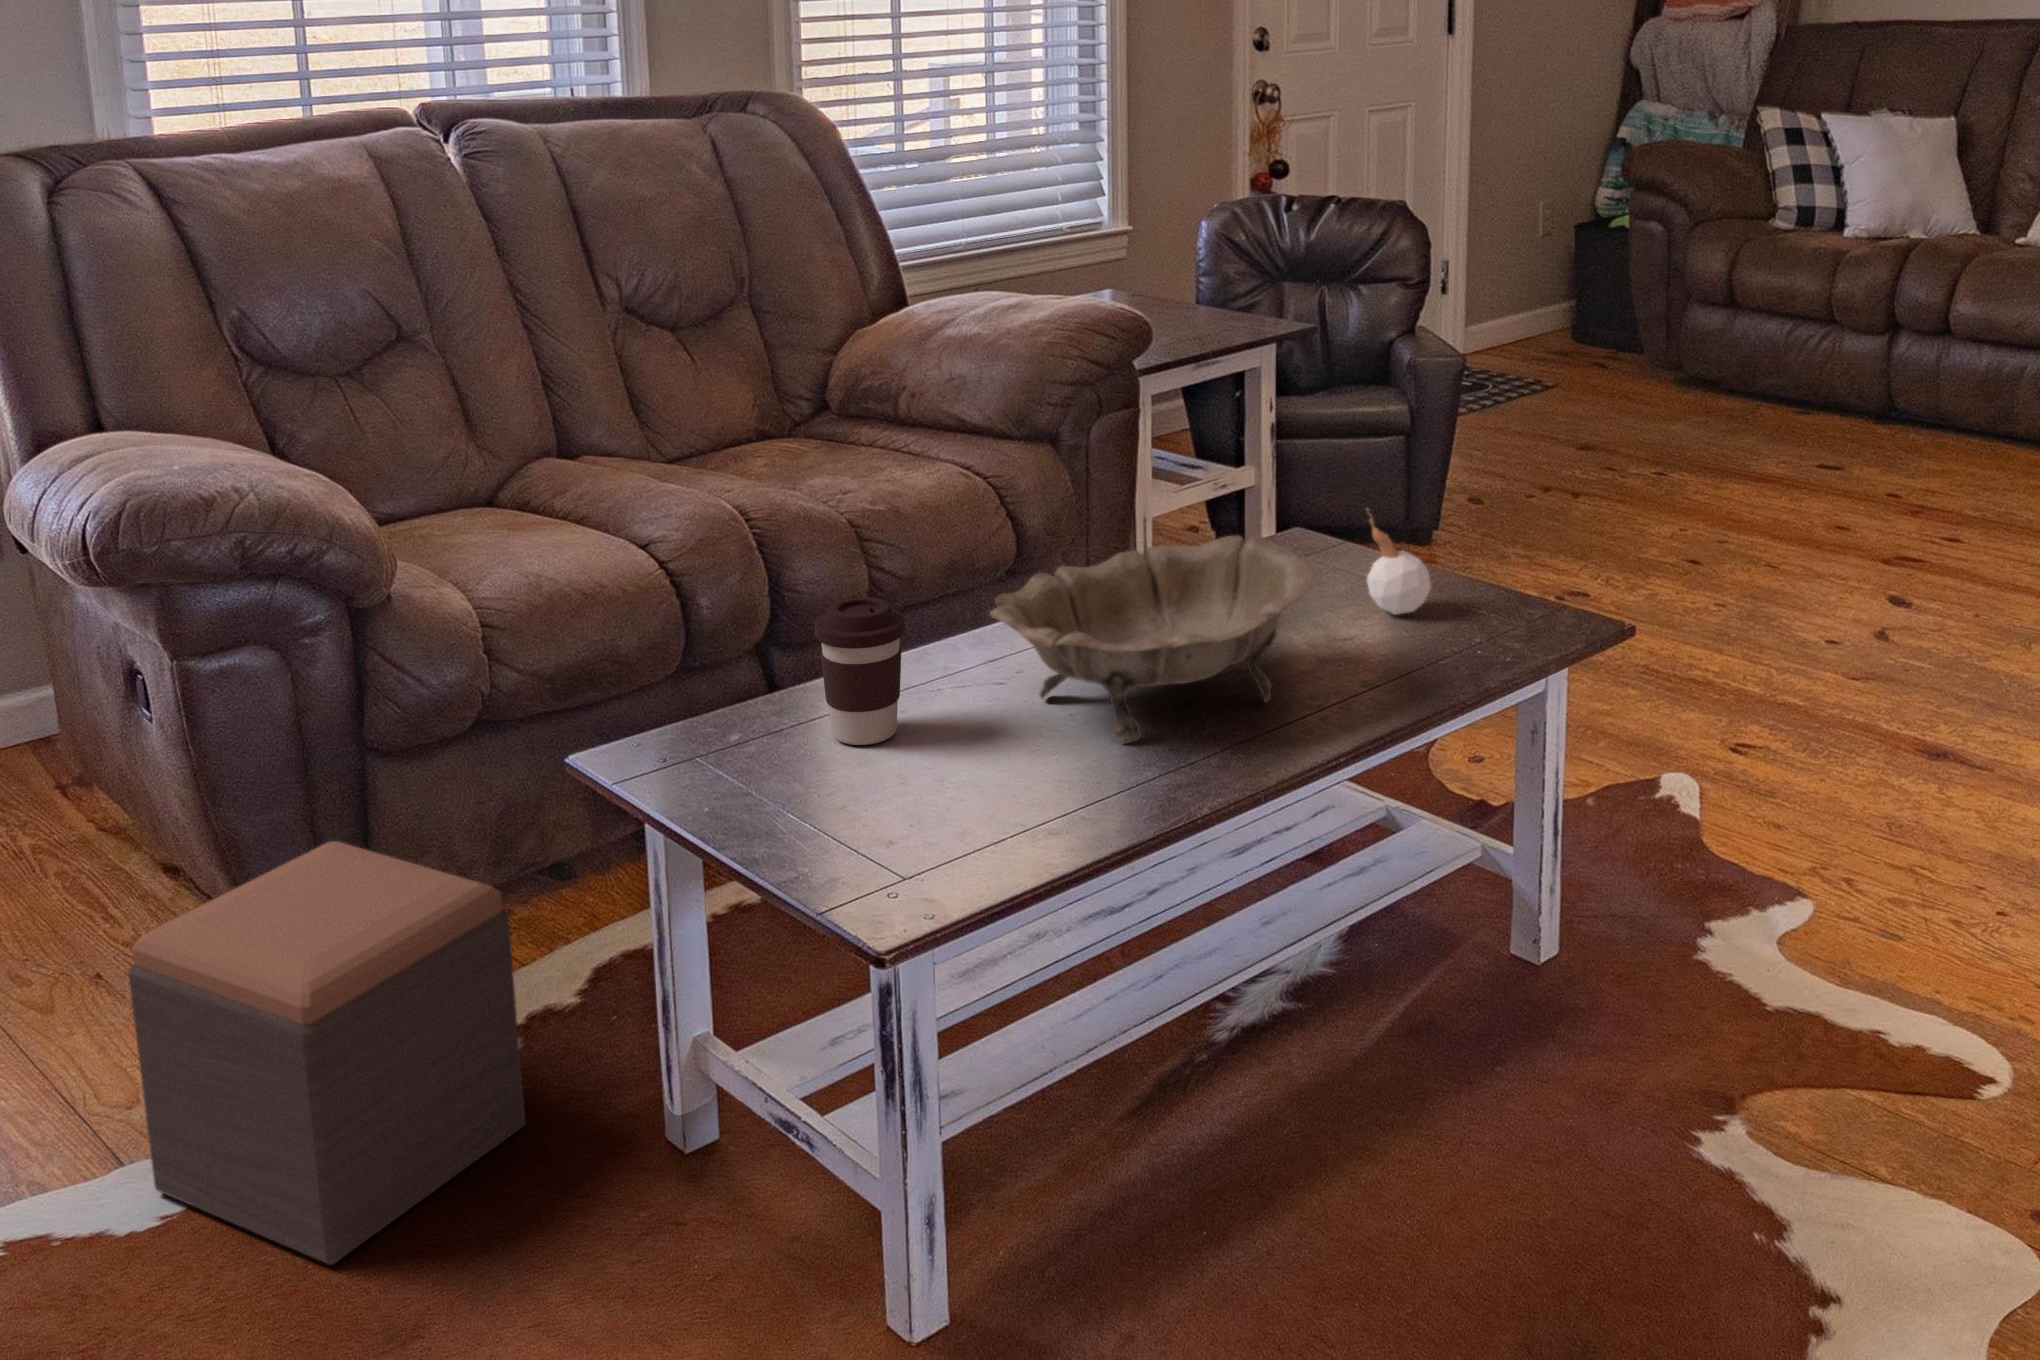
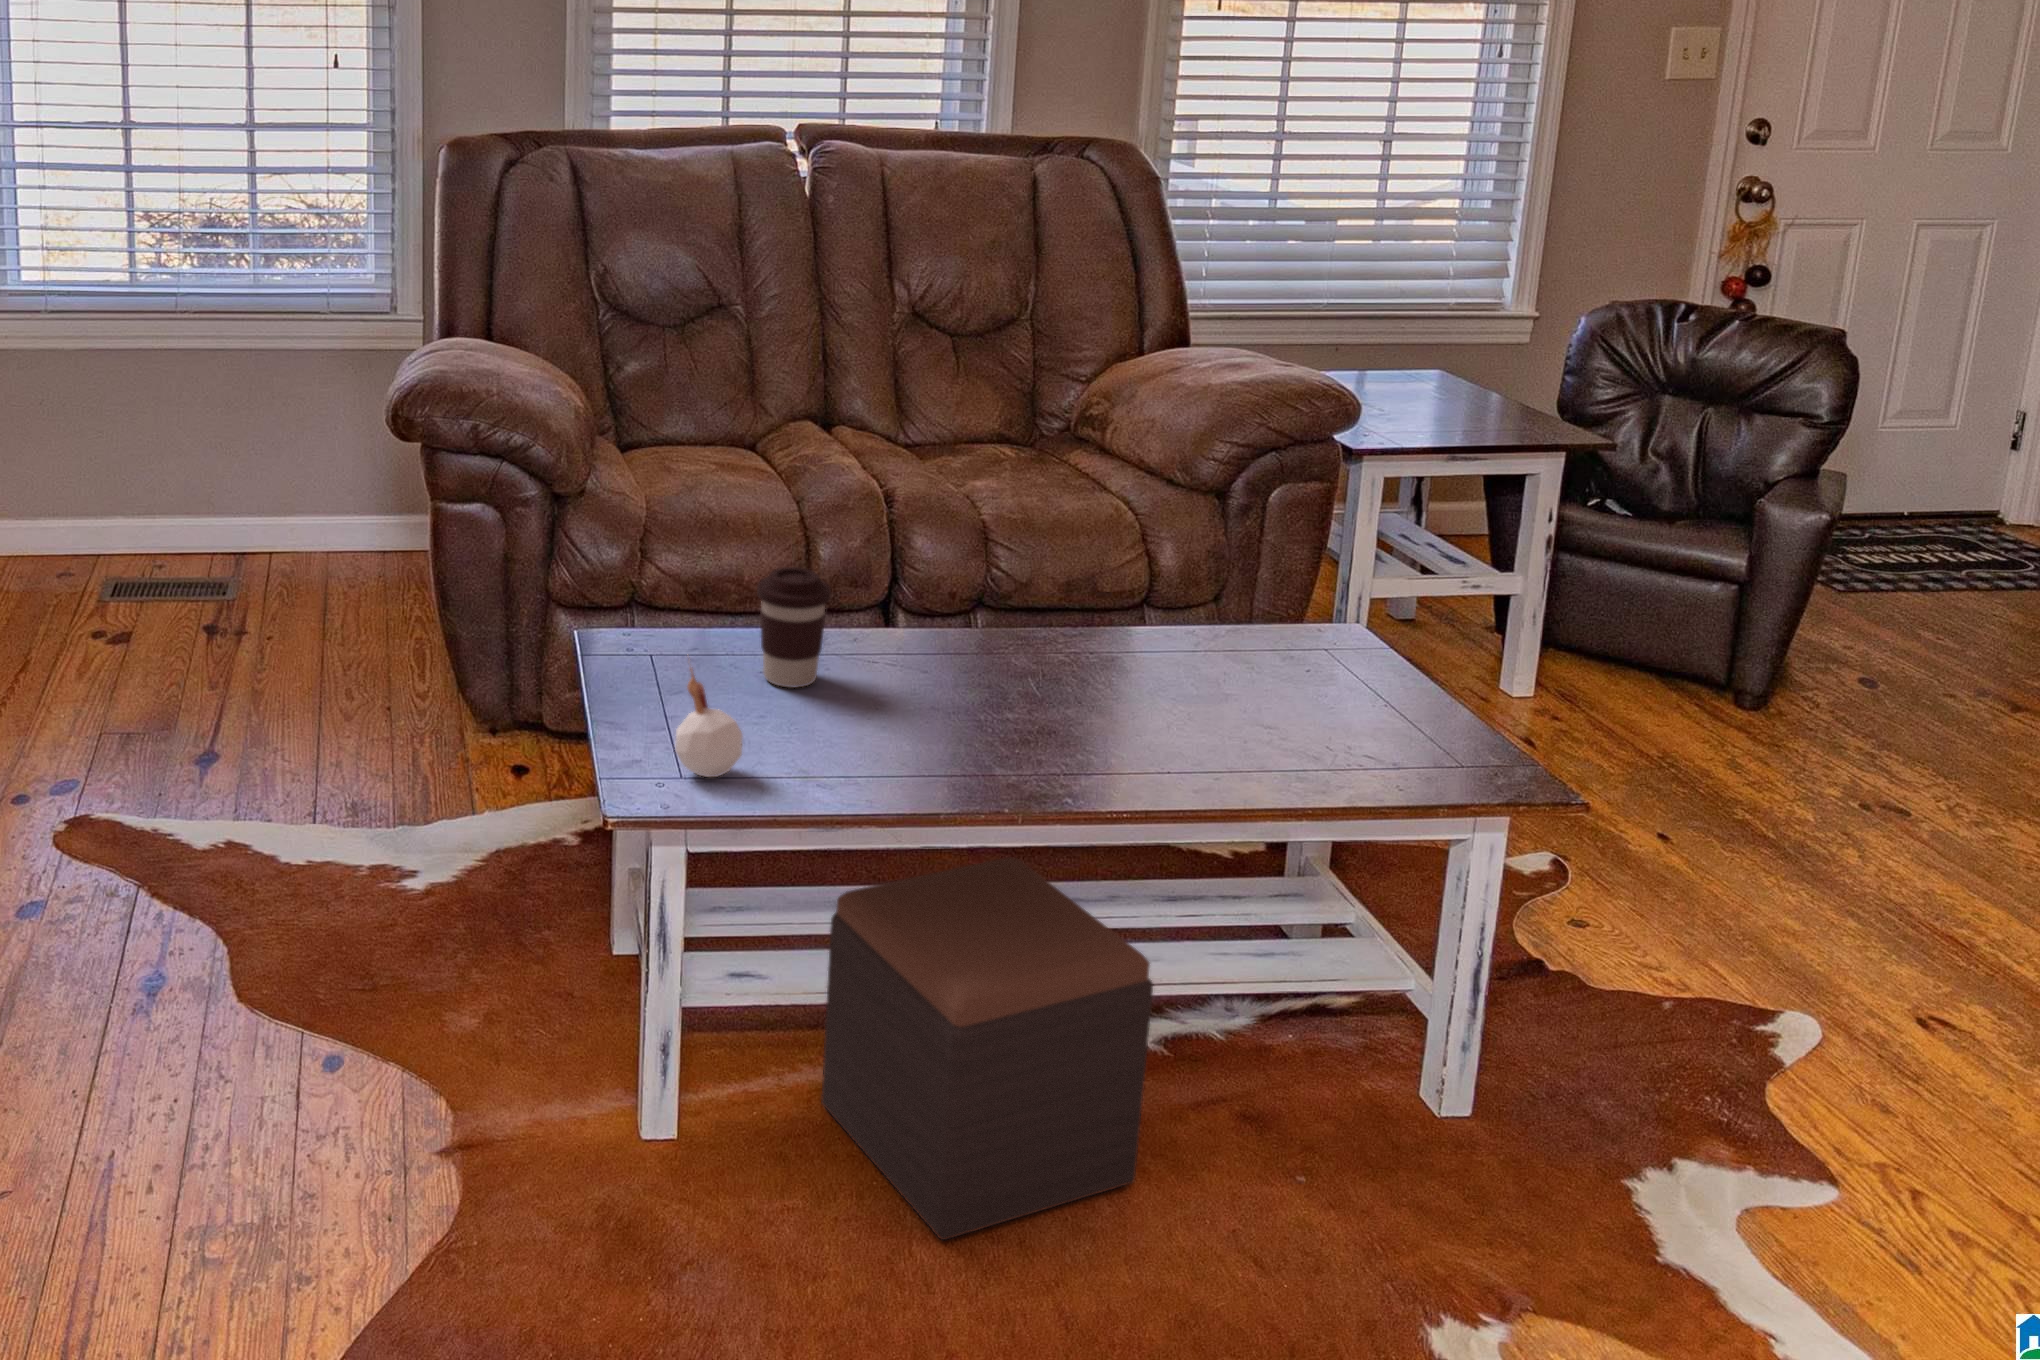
candle: present [1367,511,1431,615] -> present [675,668,743,777]
decorative bowl: present [990,536,1316,744] -> none [898,589,1206,755]
footstool: present [128,841,525,1265] -> present [821,857,1154,1240]

